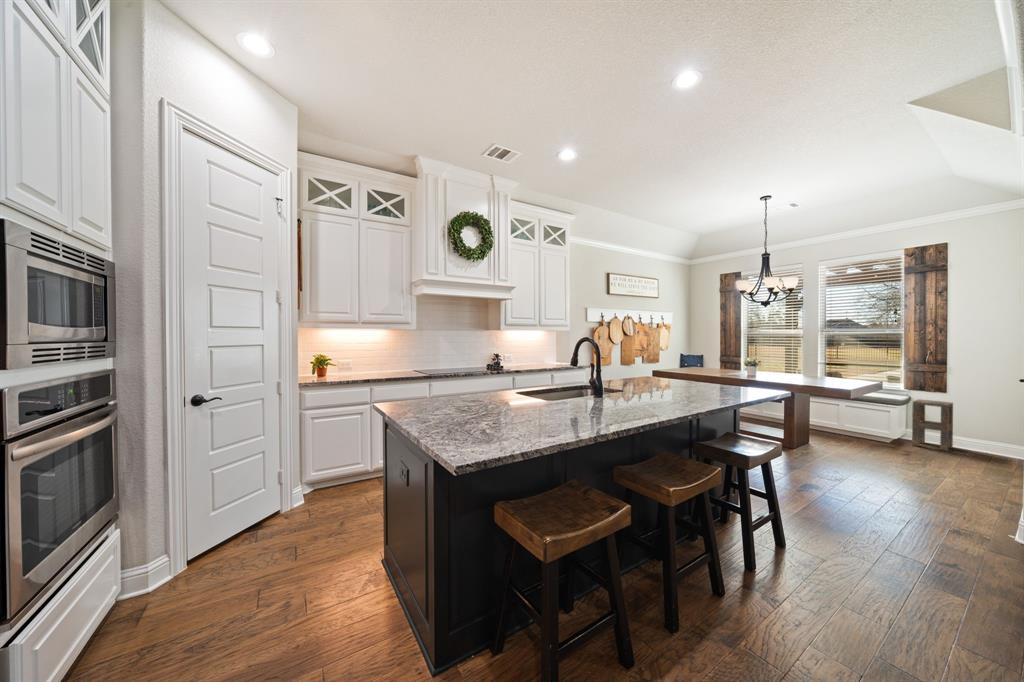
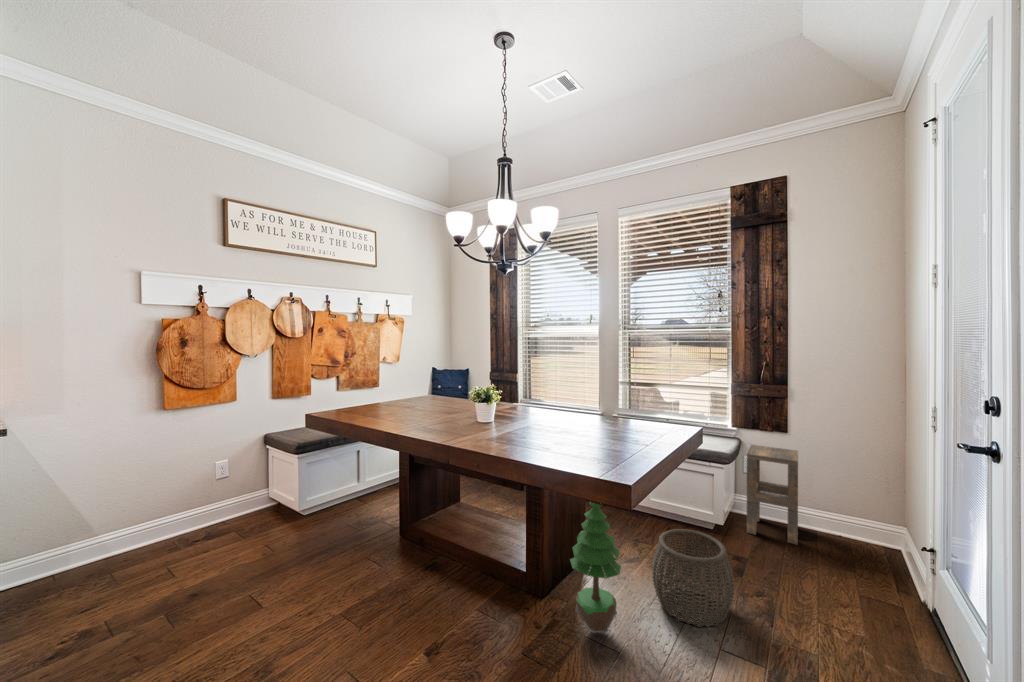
potted tree: none [804,398,830,456] -> present [570,502,621,633]
woven basket: none [846,425,893,461] -> present [652,529,735,627]

